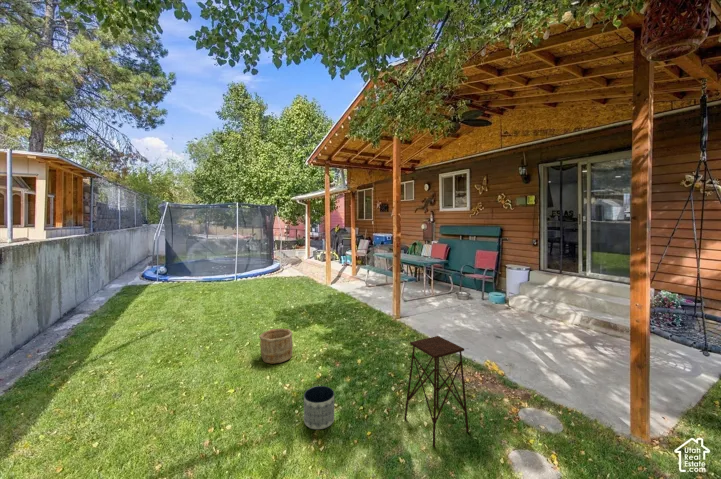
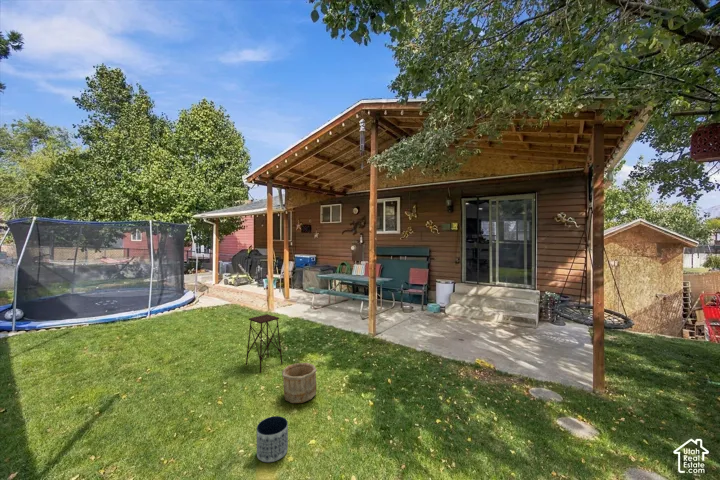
side table: present [404,336,469,447] -> present [246,314,282,372]
planter: present [304,386,334,429] -> present [257,416,288,462]

